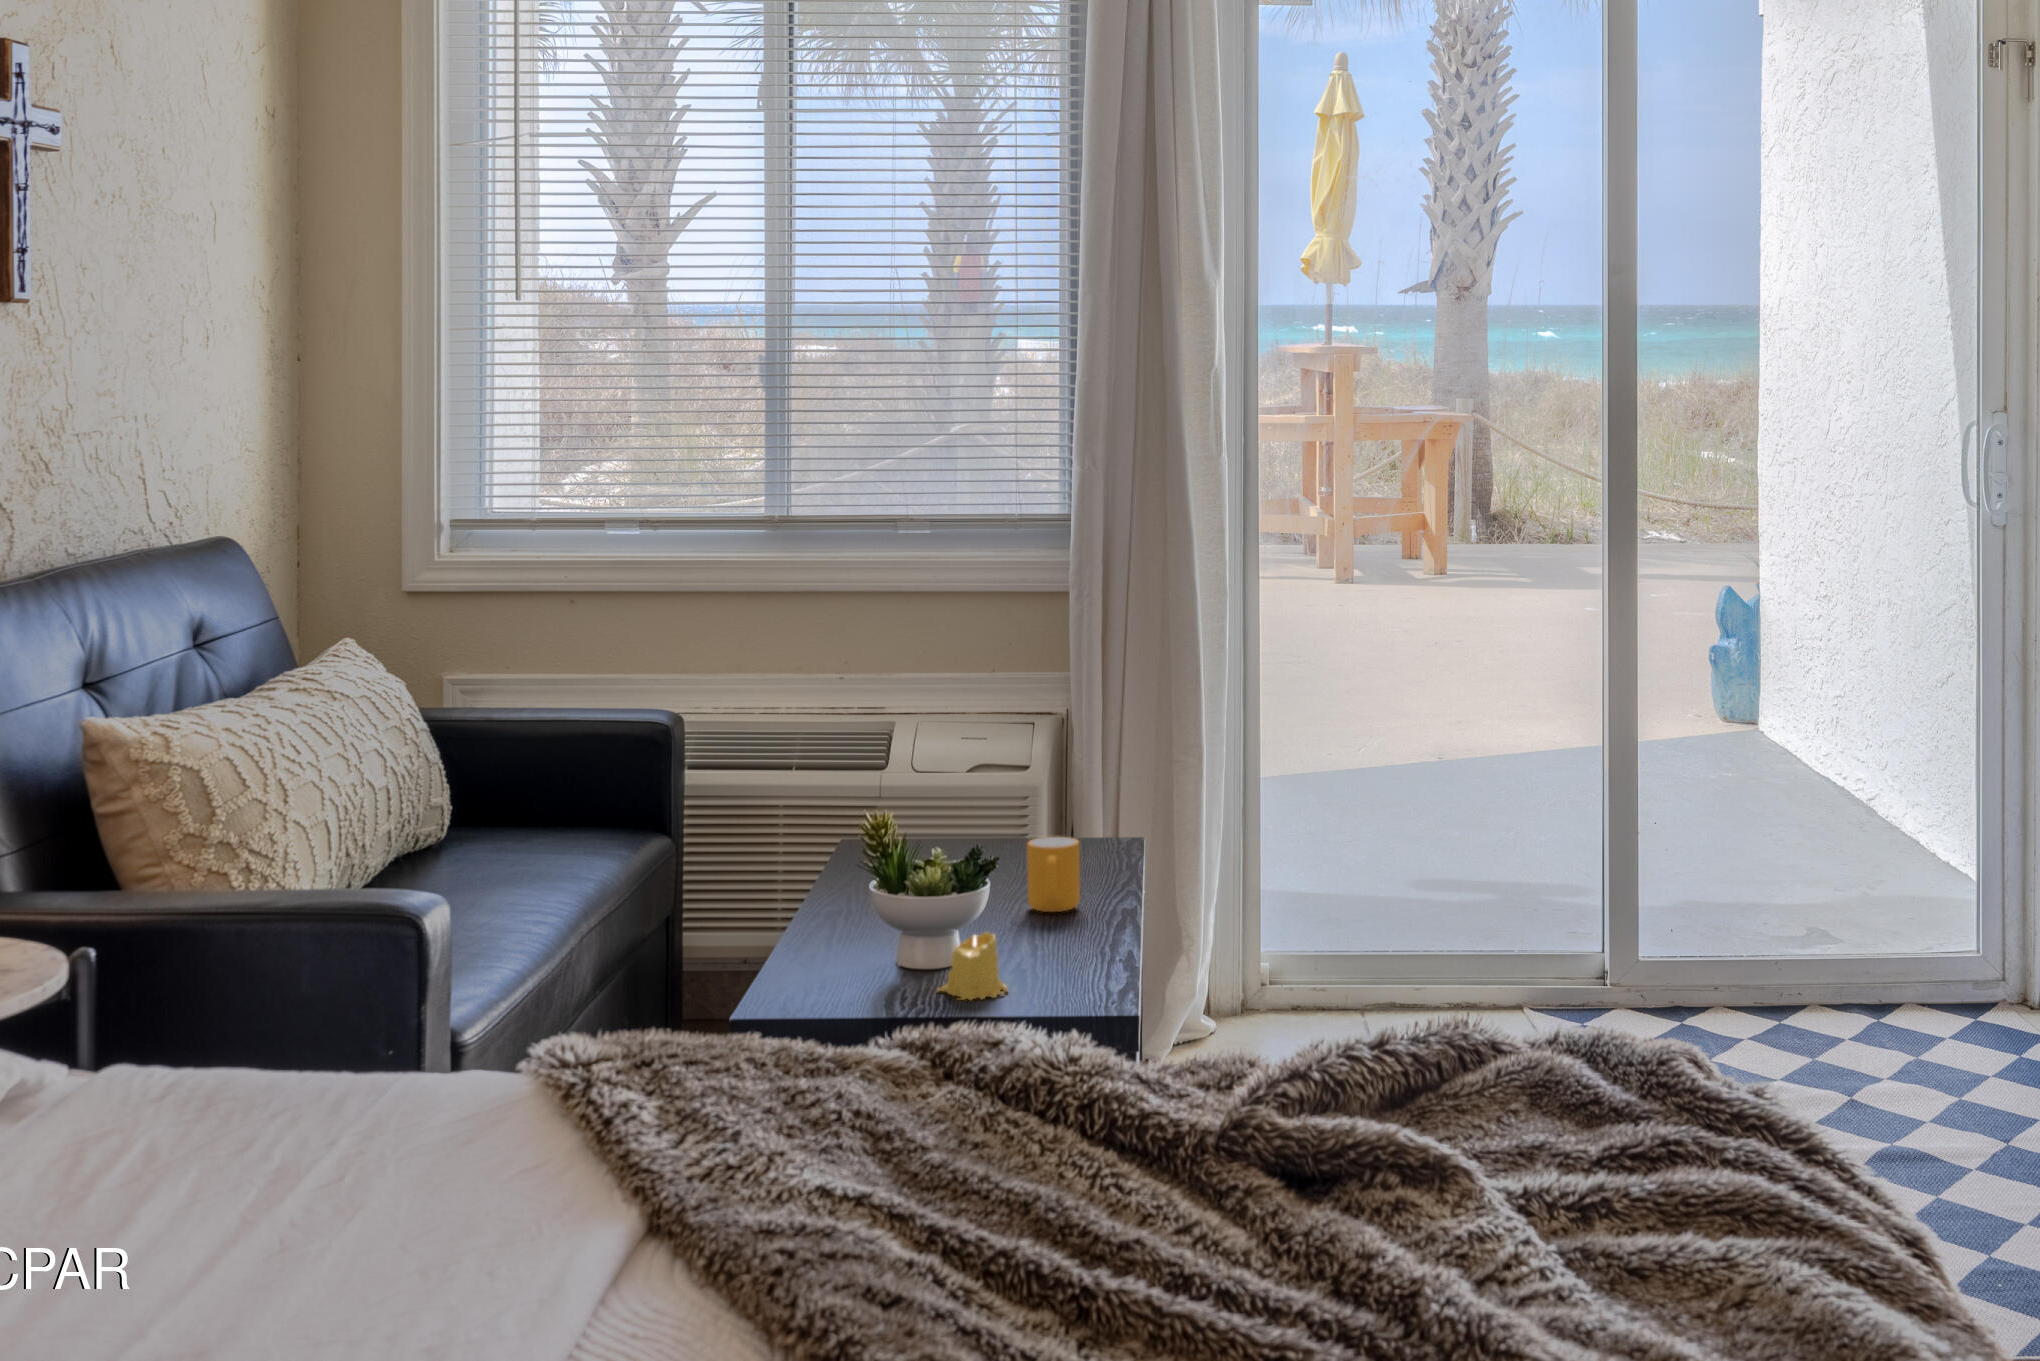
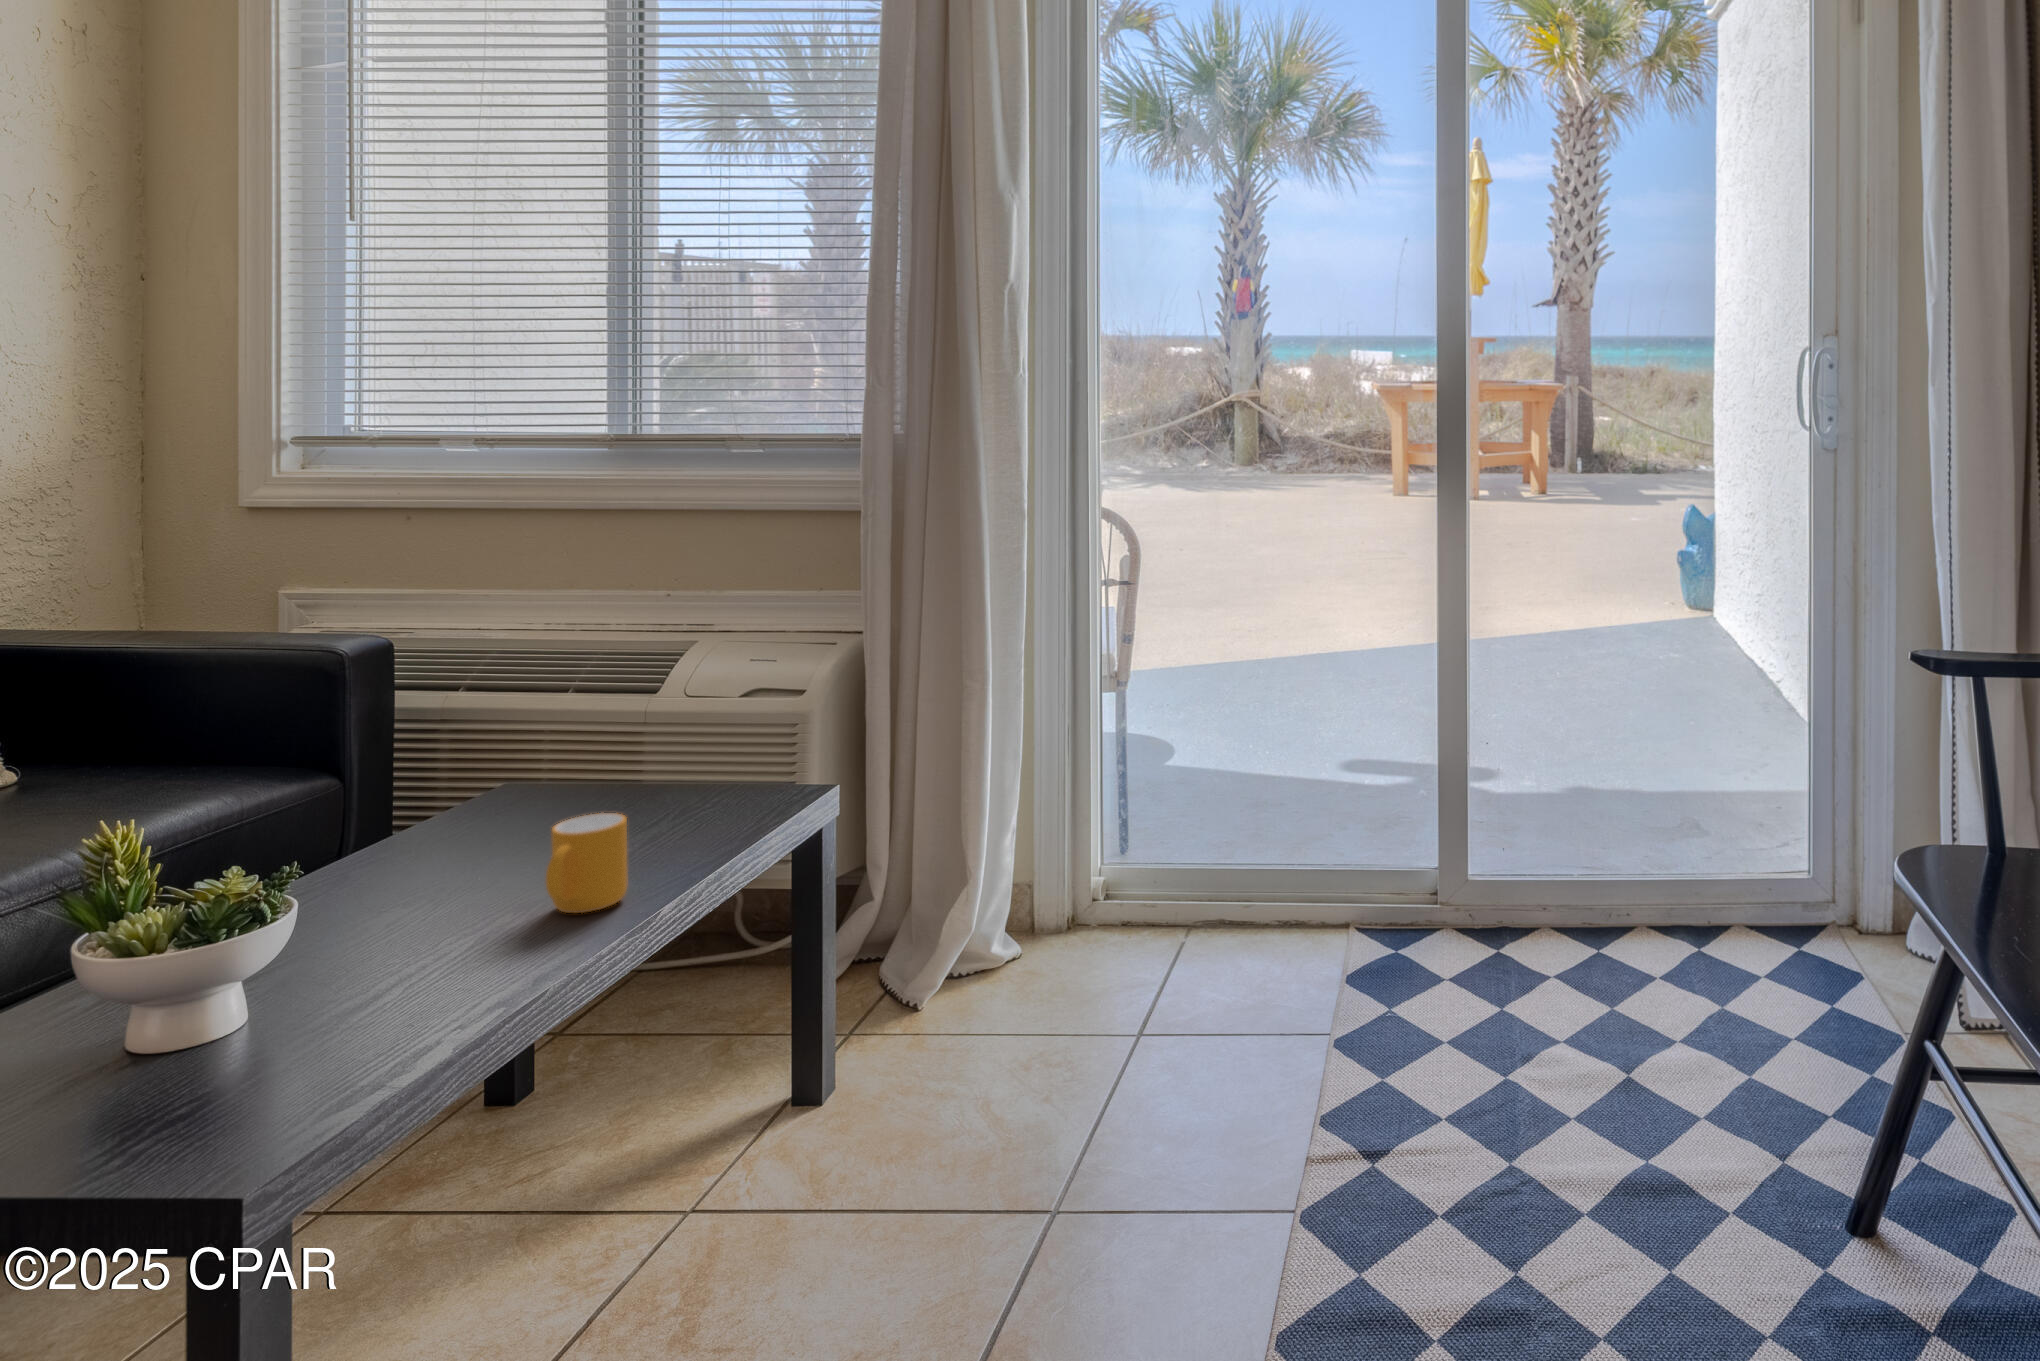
candle: present [938,932,1008,1000] -> none [149,1007,268,1123]

